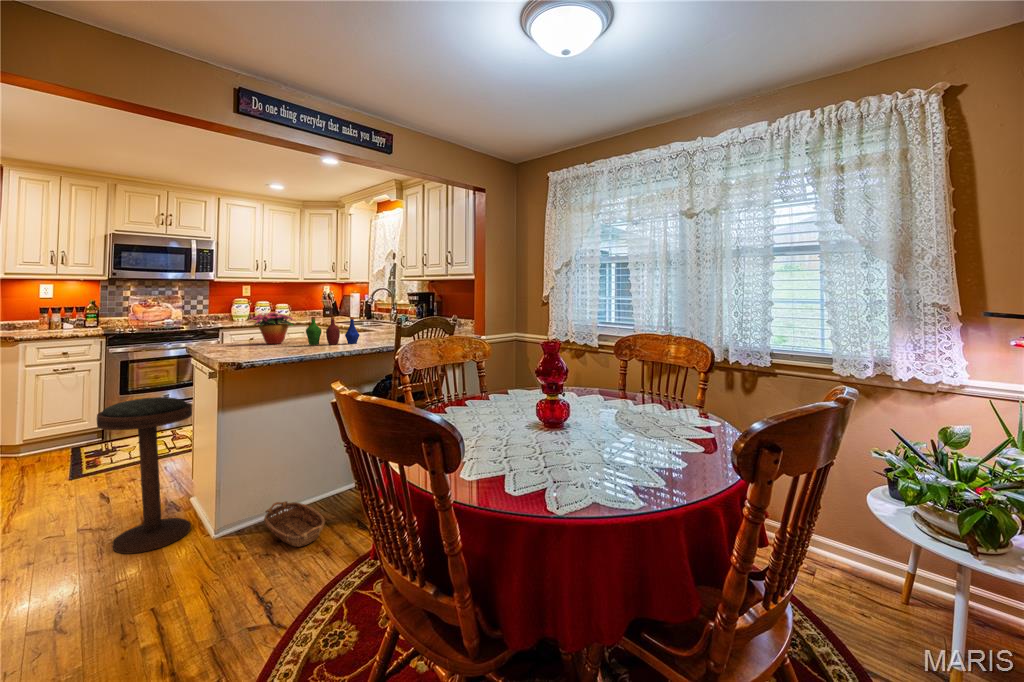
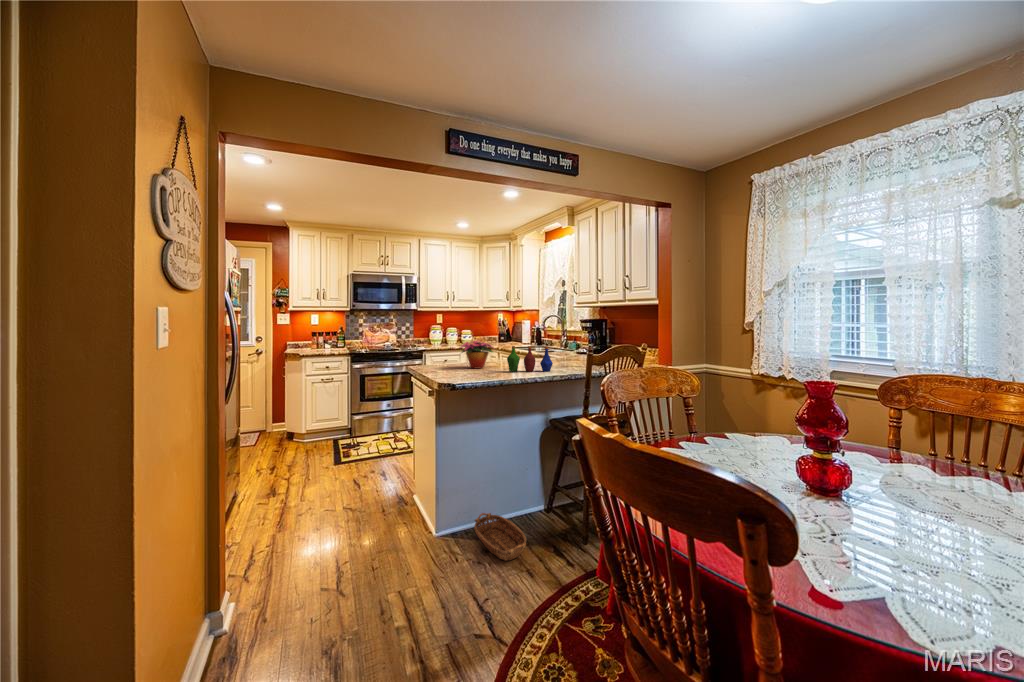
bar stool: present [97,397,192,554] -> none [359,412,421,541]

